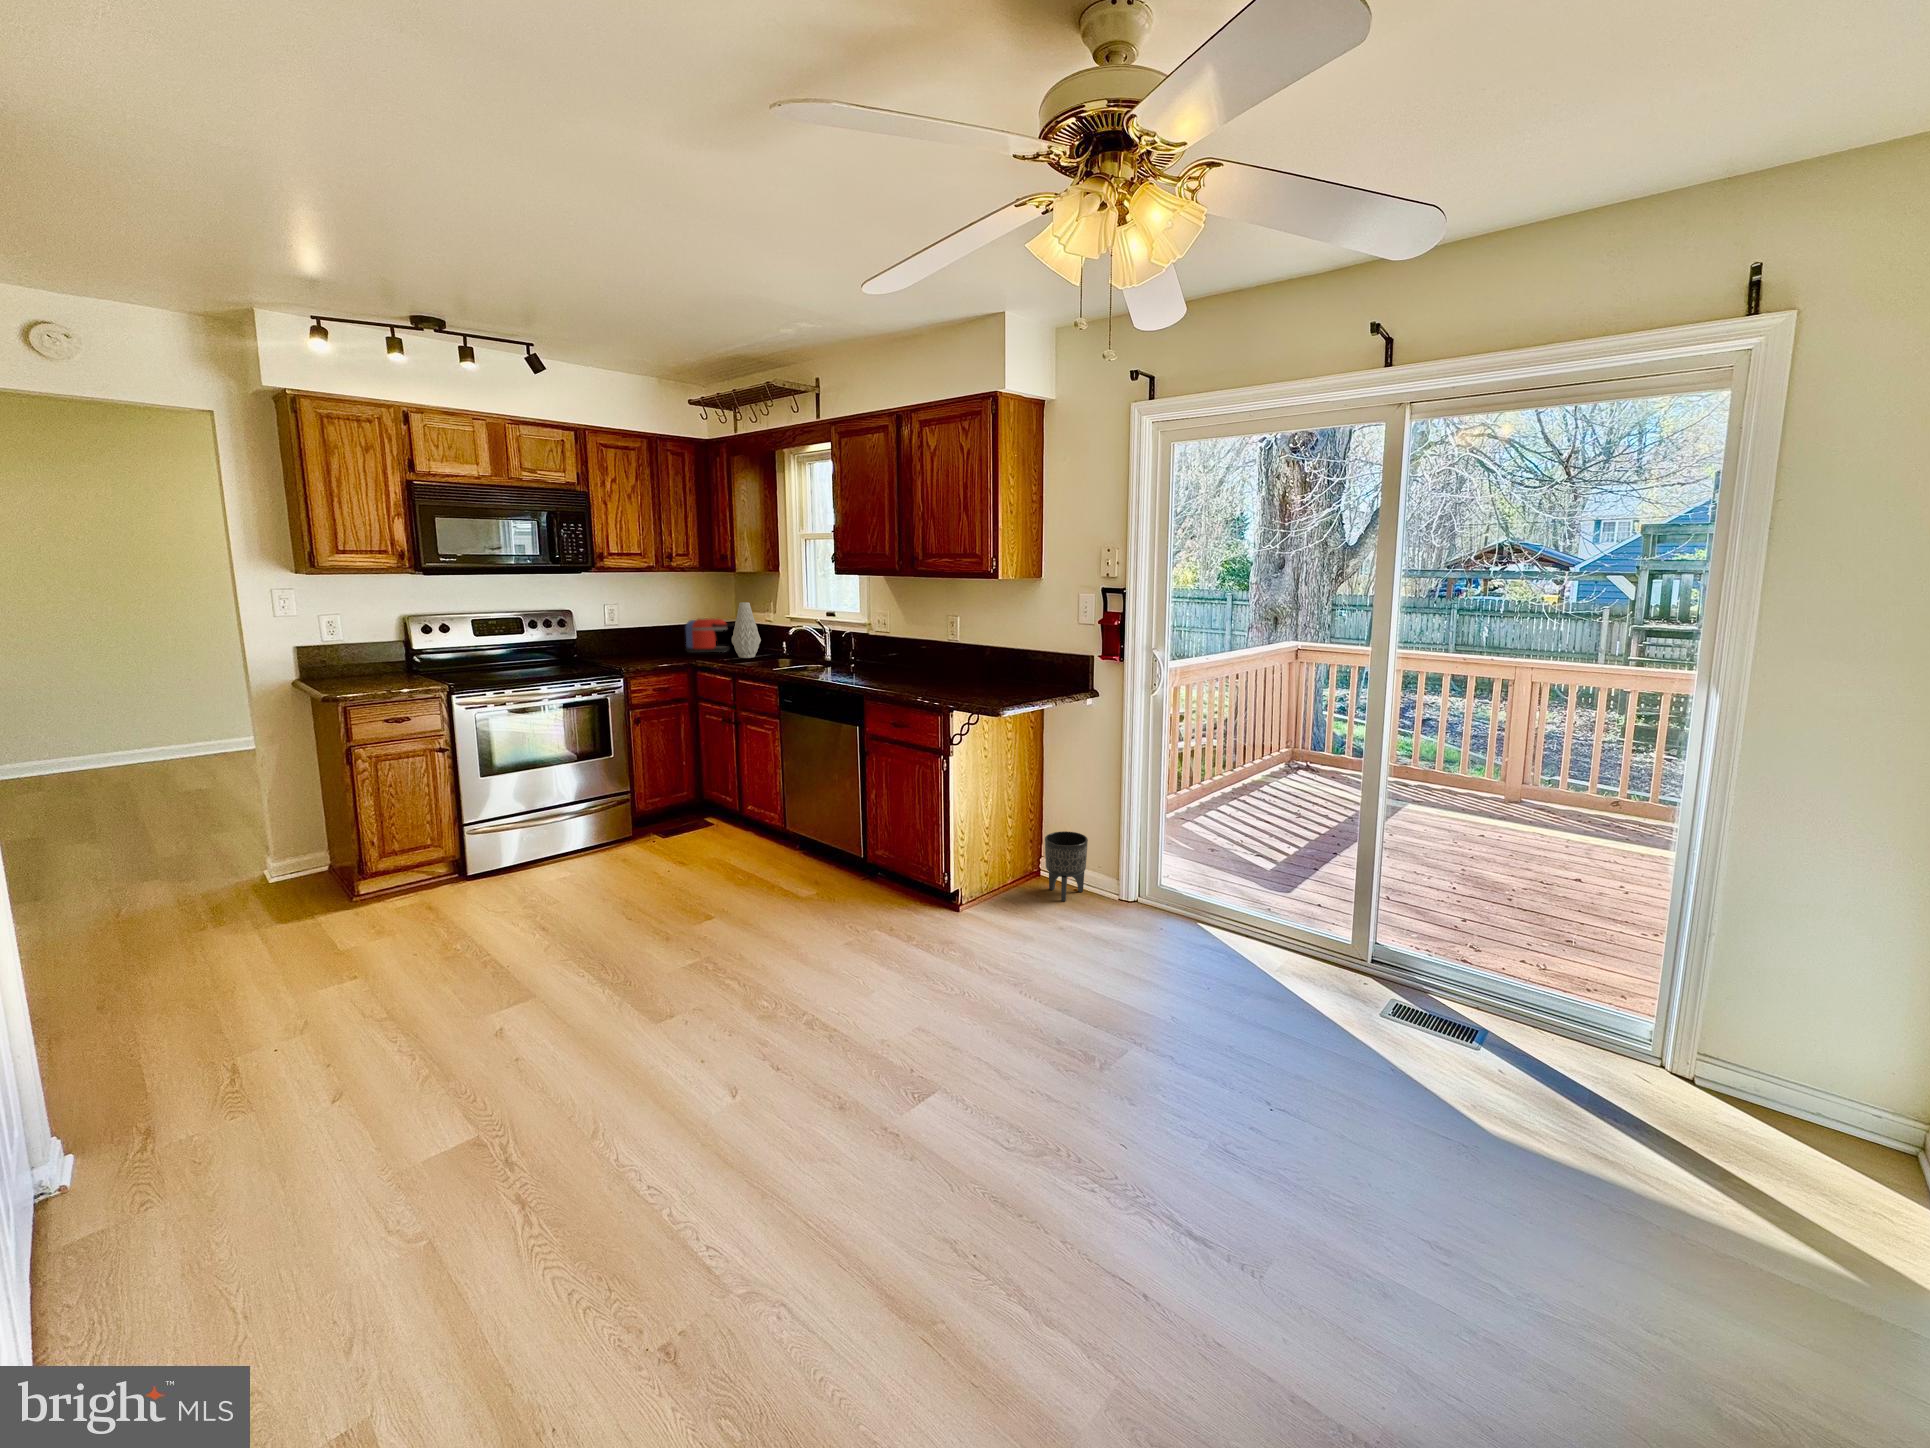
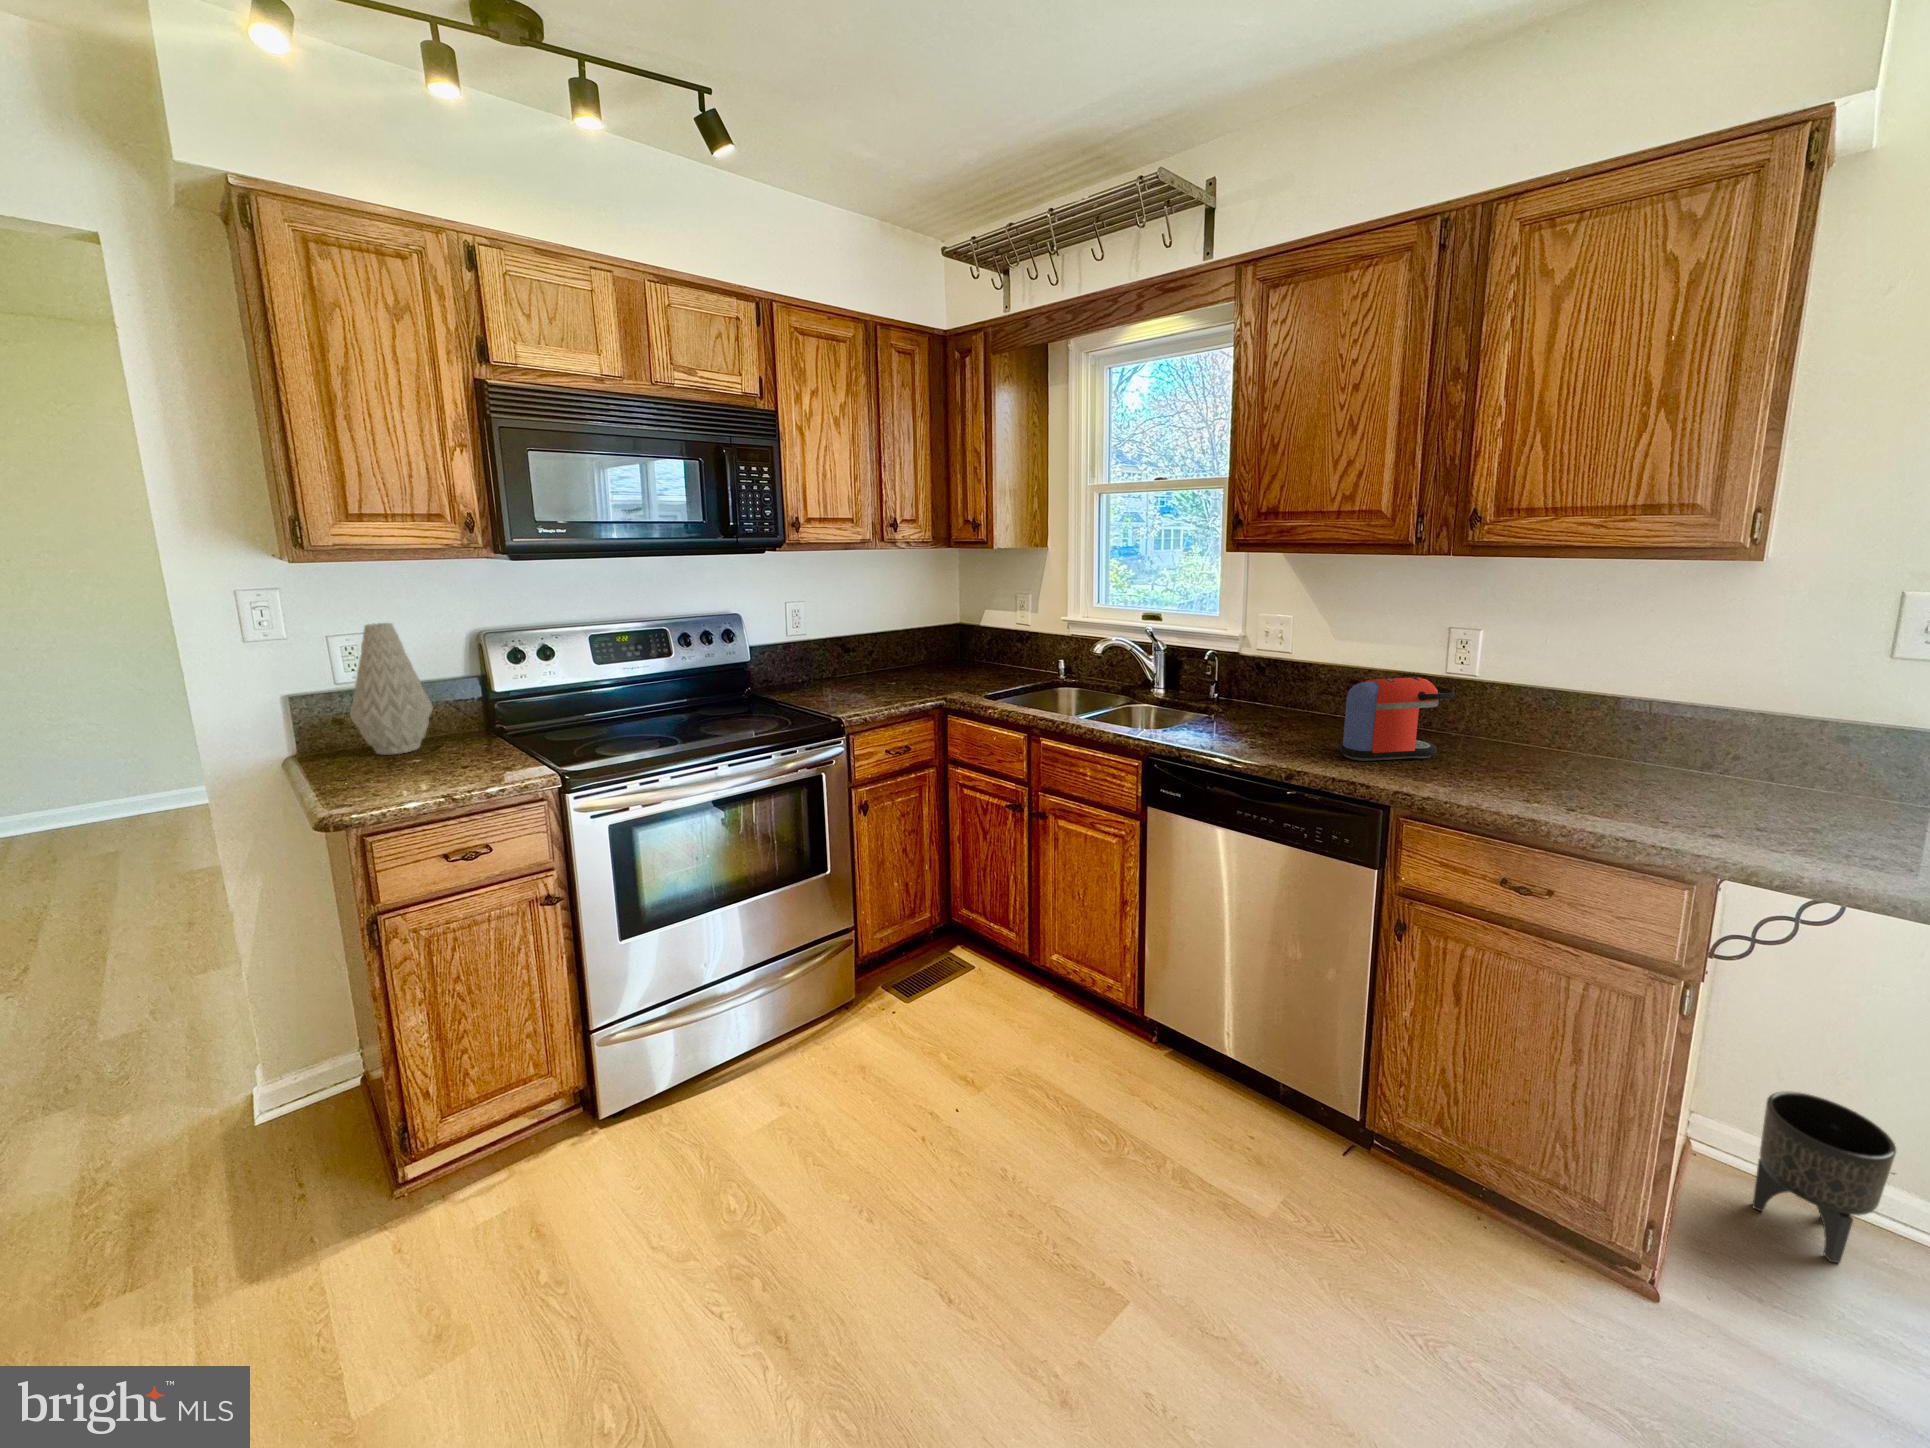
vase: present [732,602,761,658] -> present [350,623,433,755]
coffee maker: present [685,619,734,652] -> present [1339,677,1455,761]

